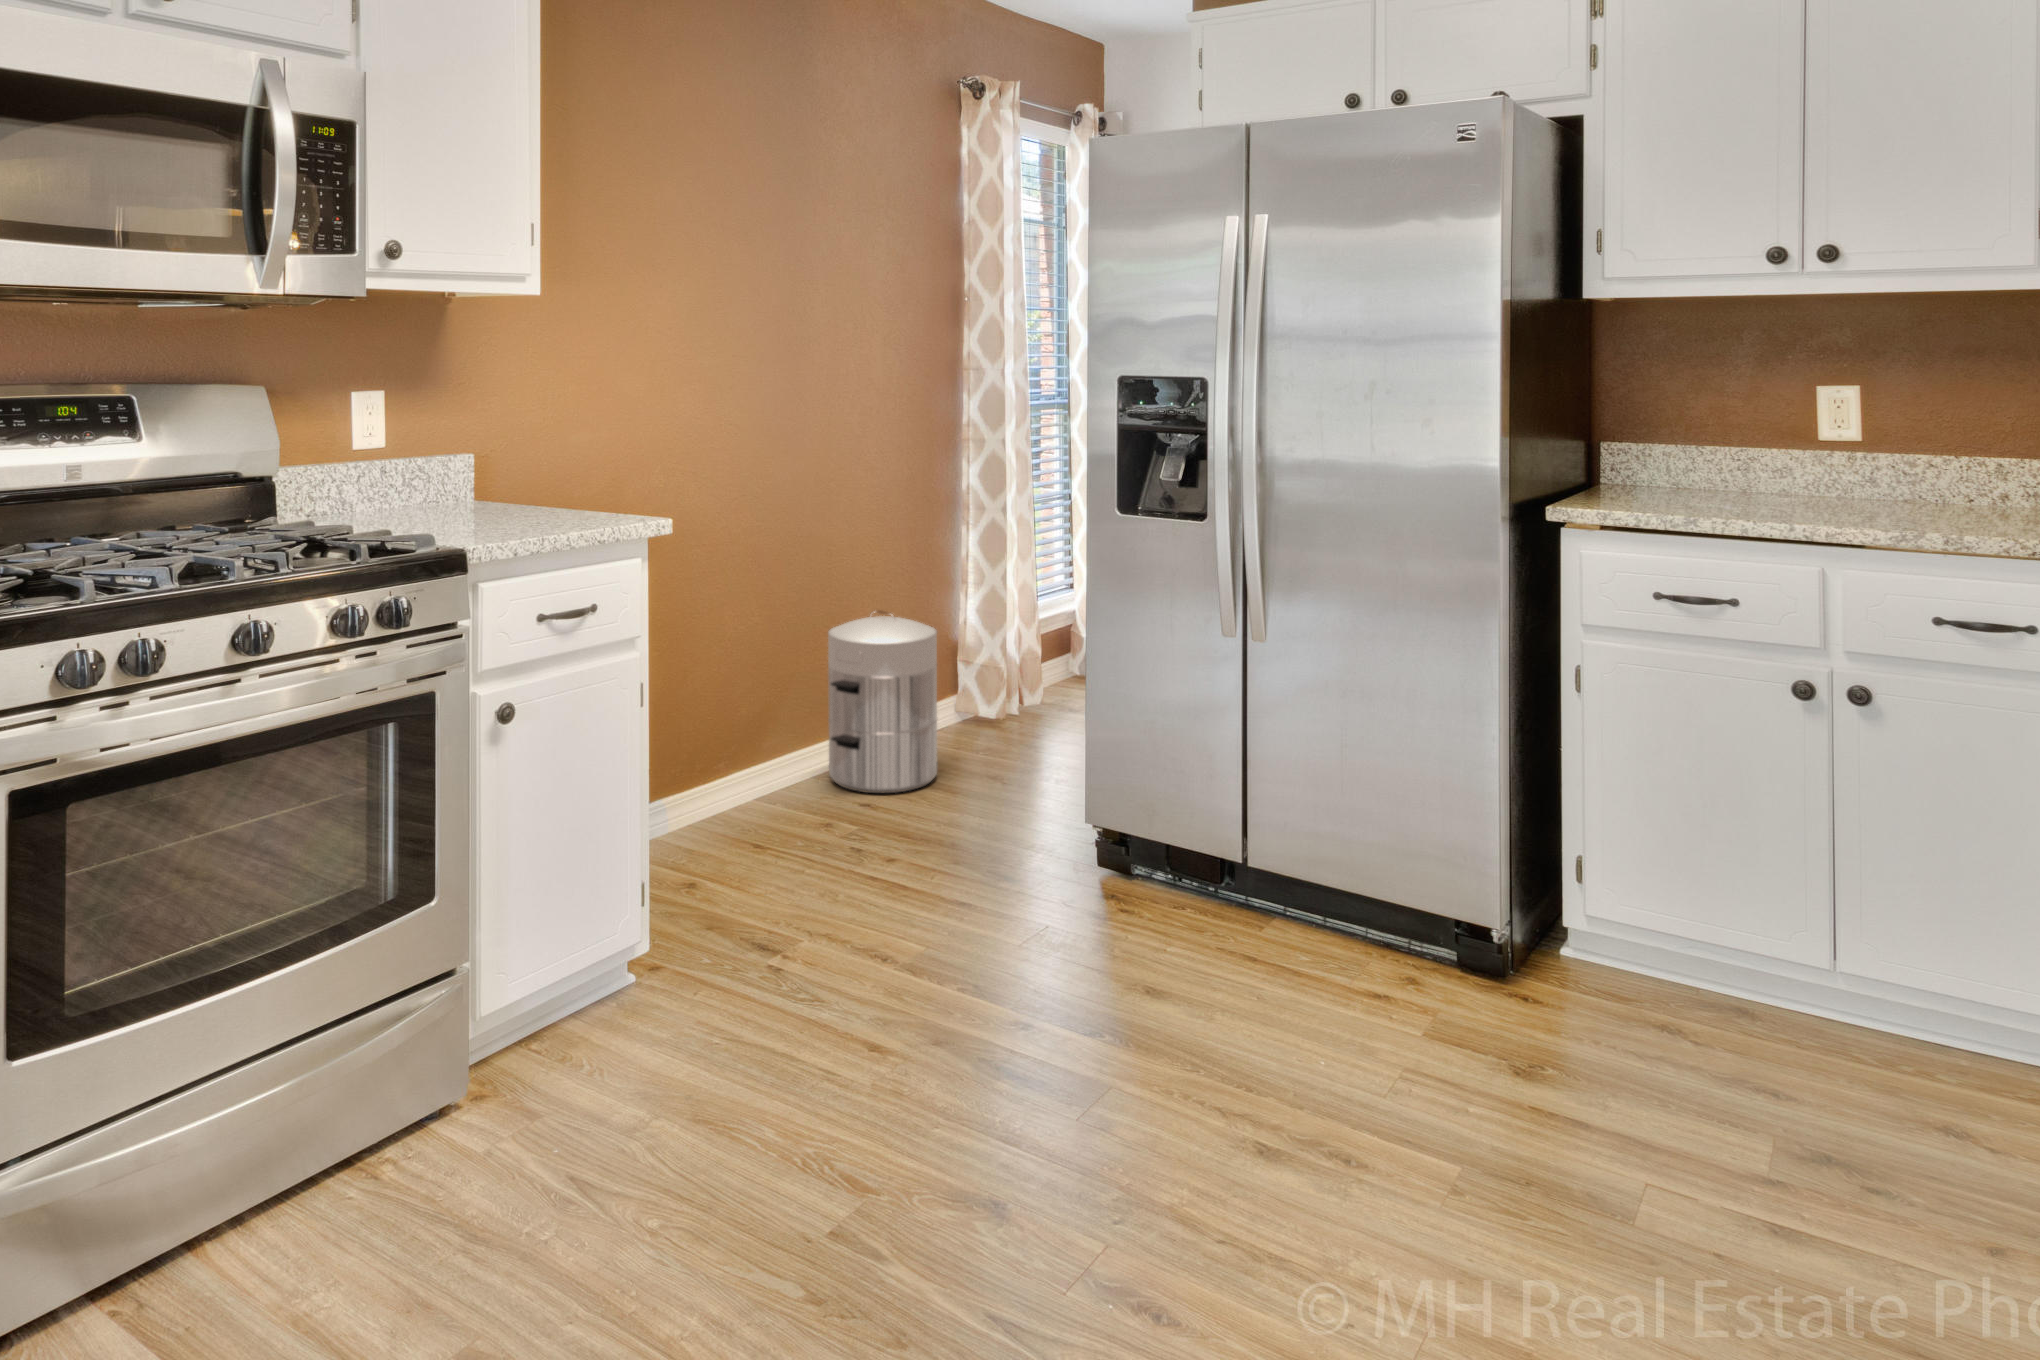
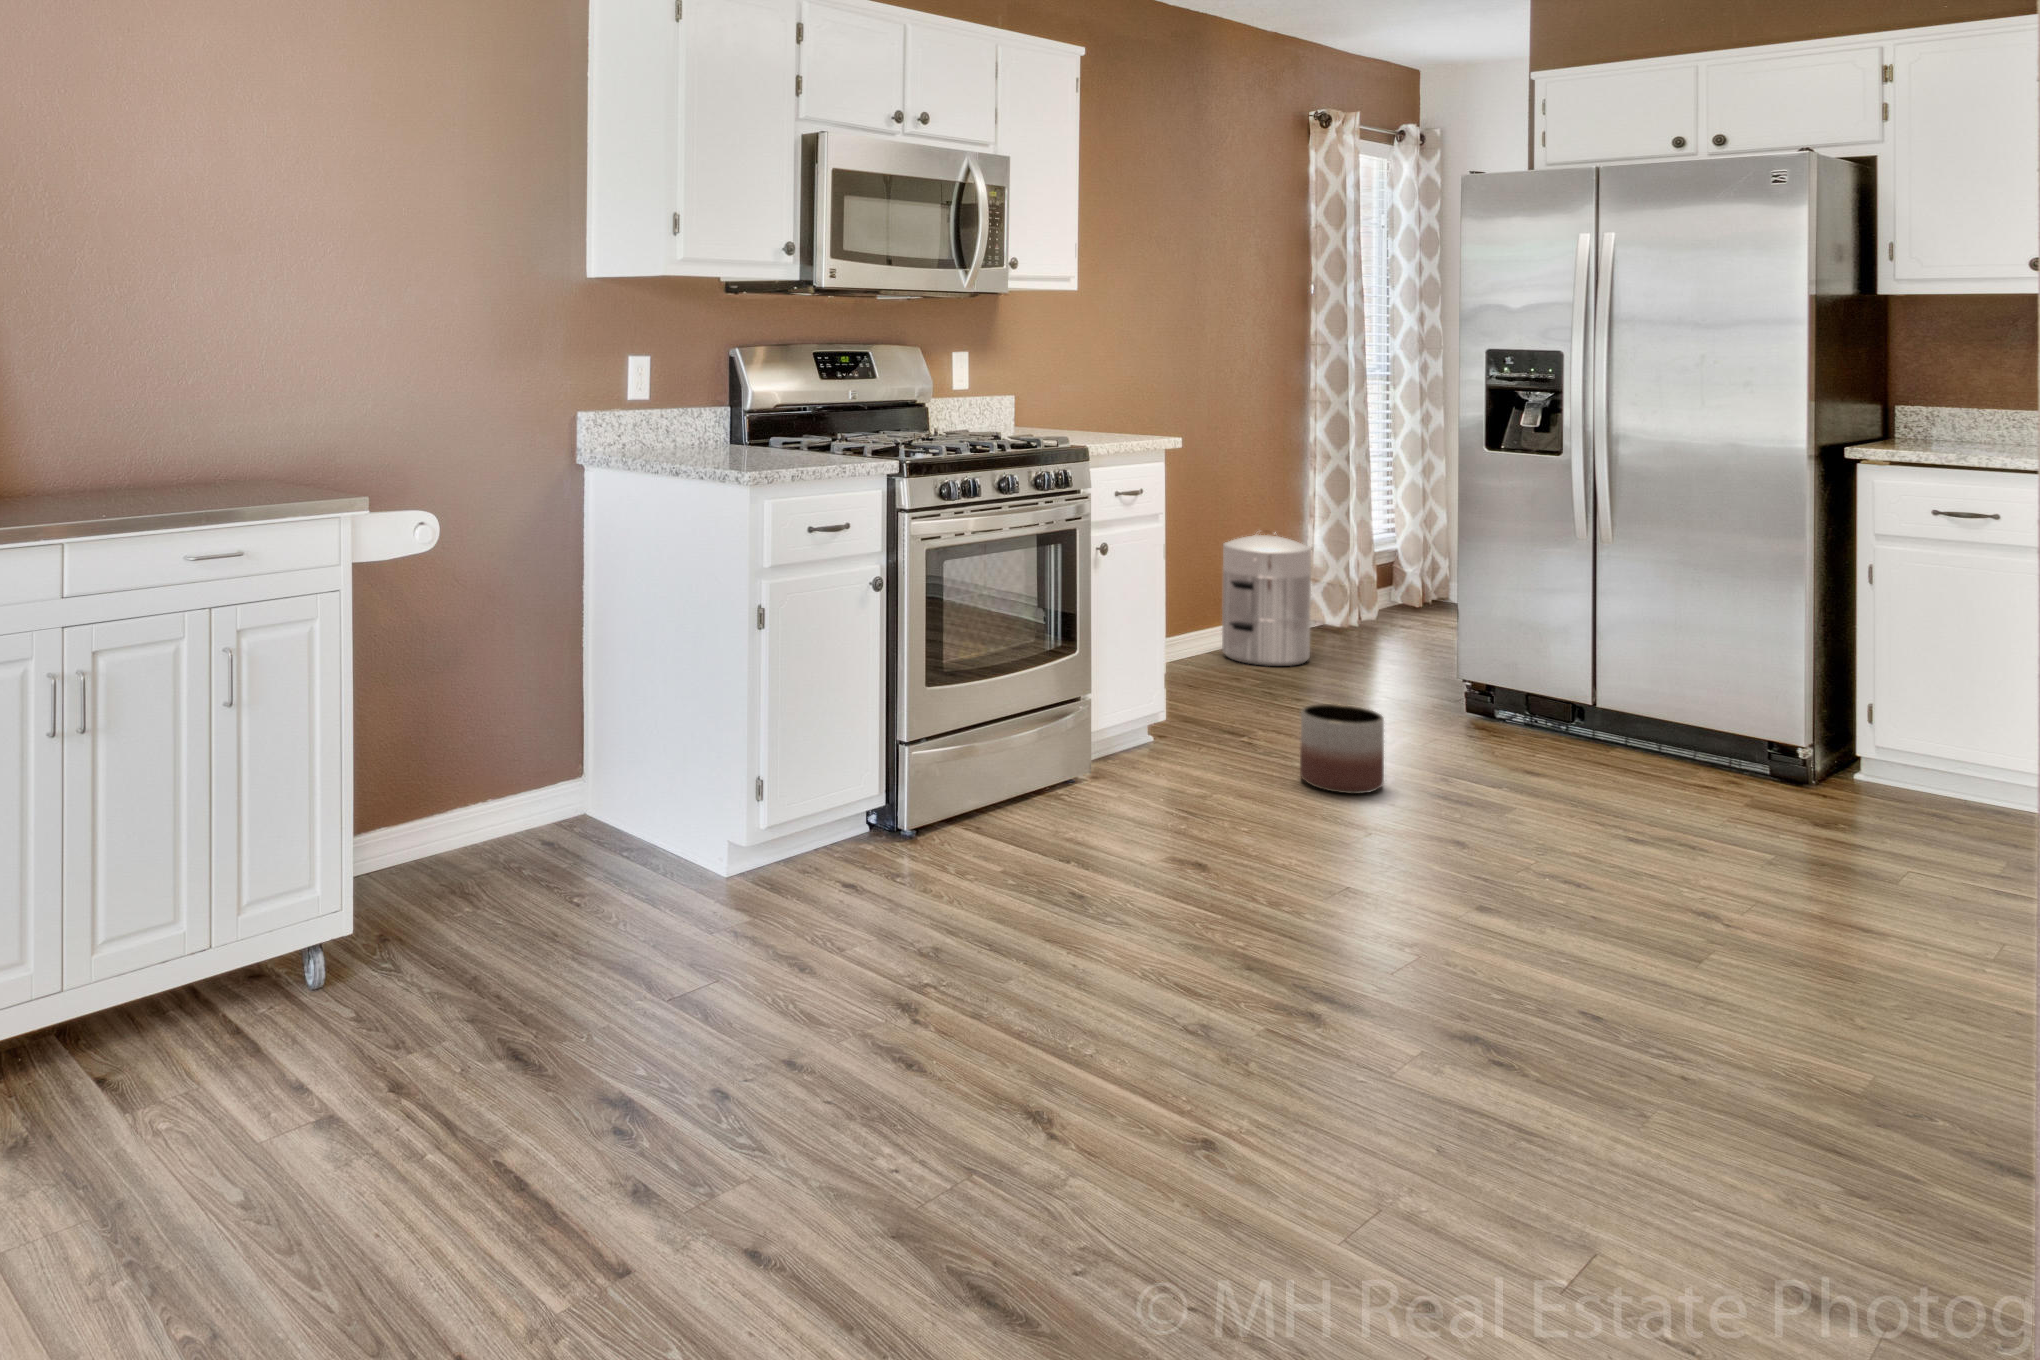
planter: none [803,926,924,1087] -> present [1300,704,1384,794]

